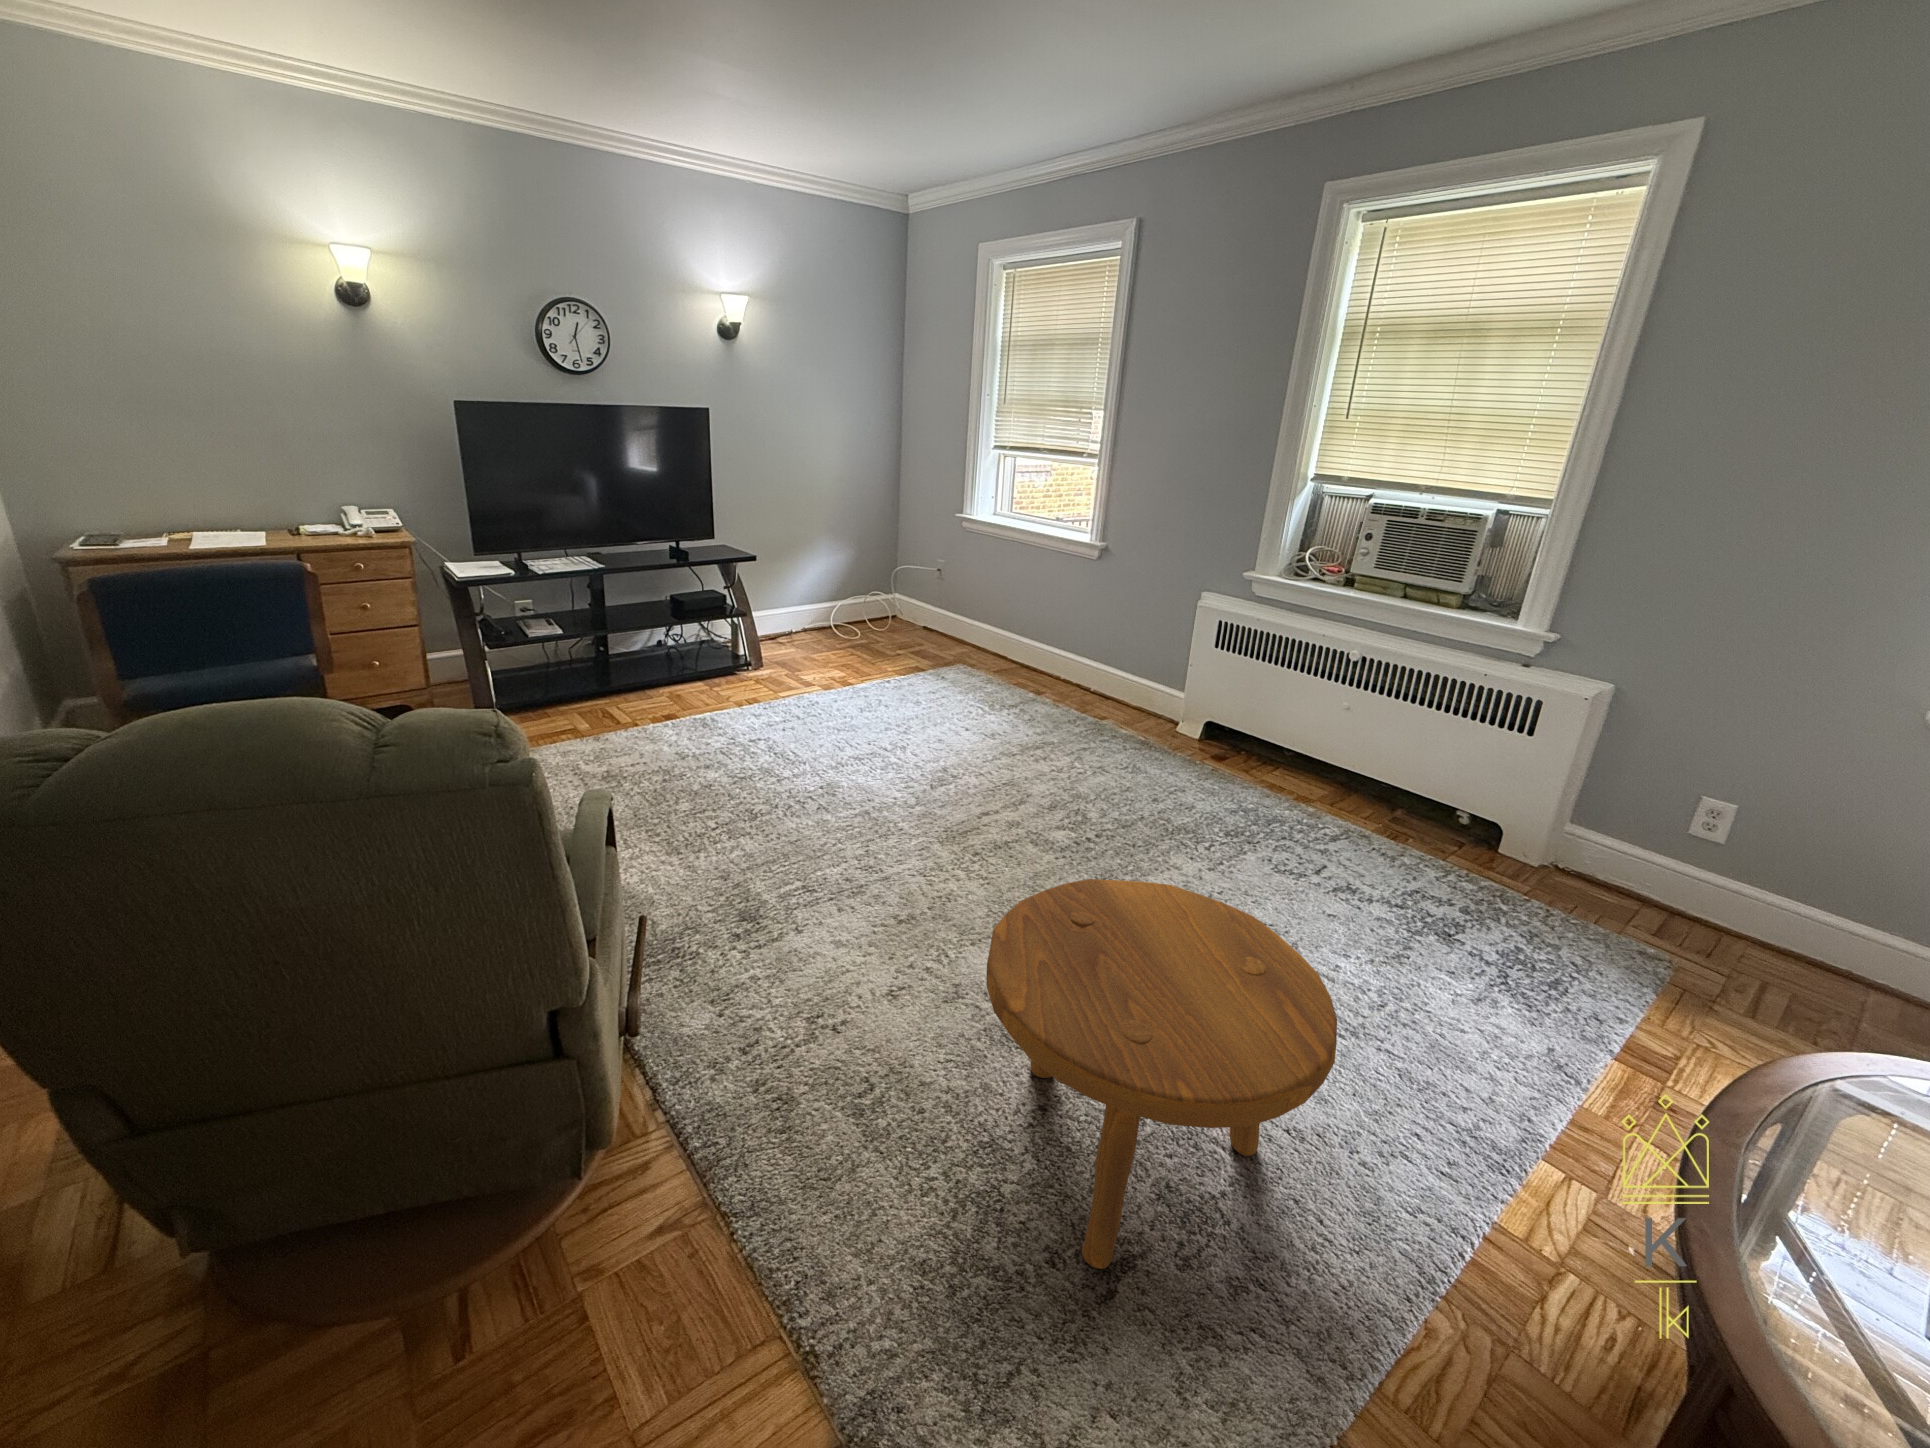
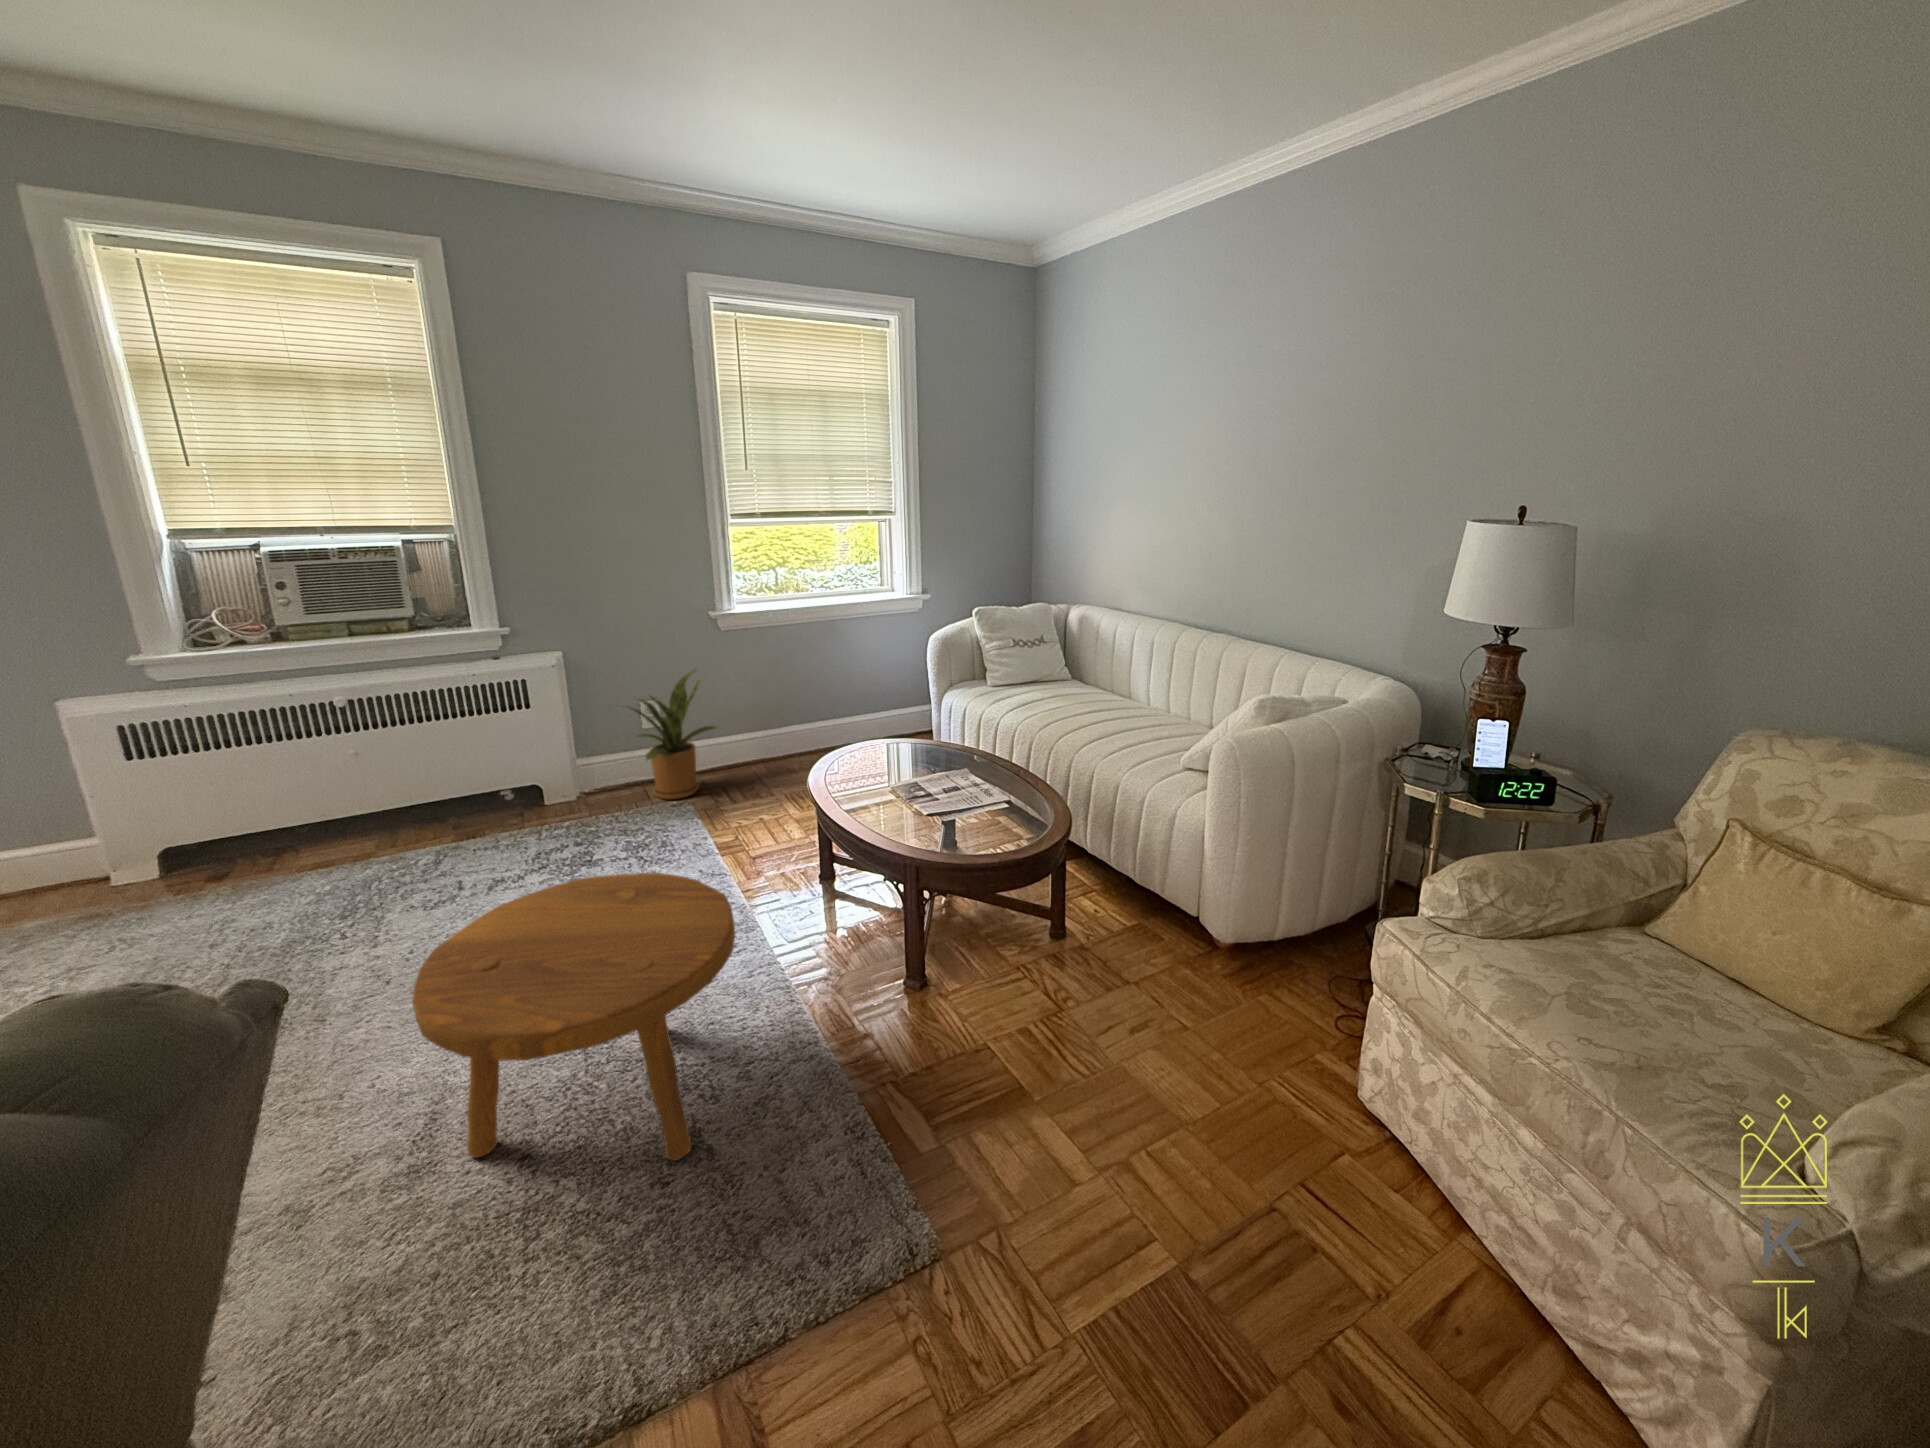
house plant: none [1607,774,1842,964] -> present [631,670,716,799]

